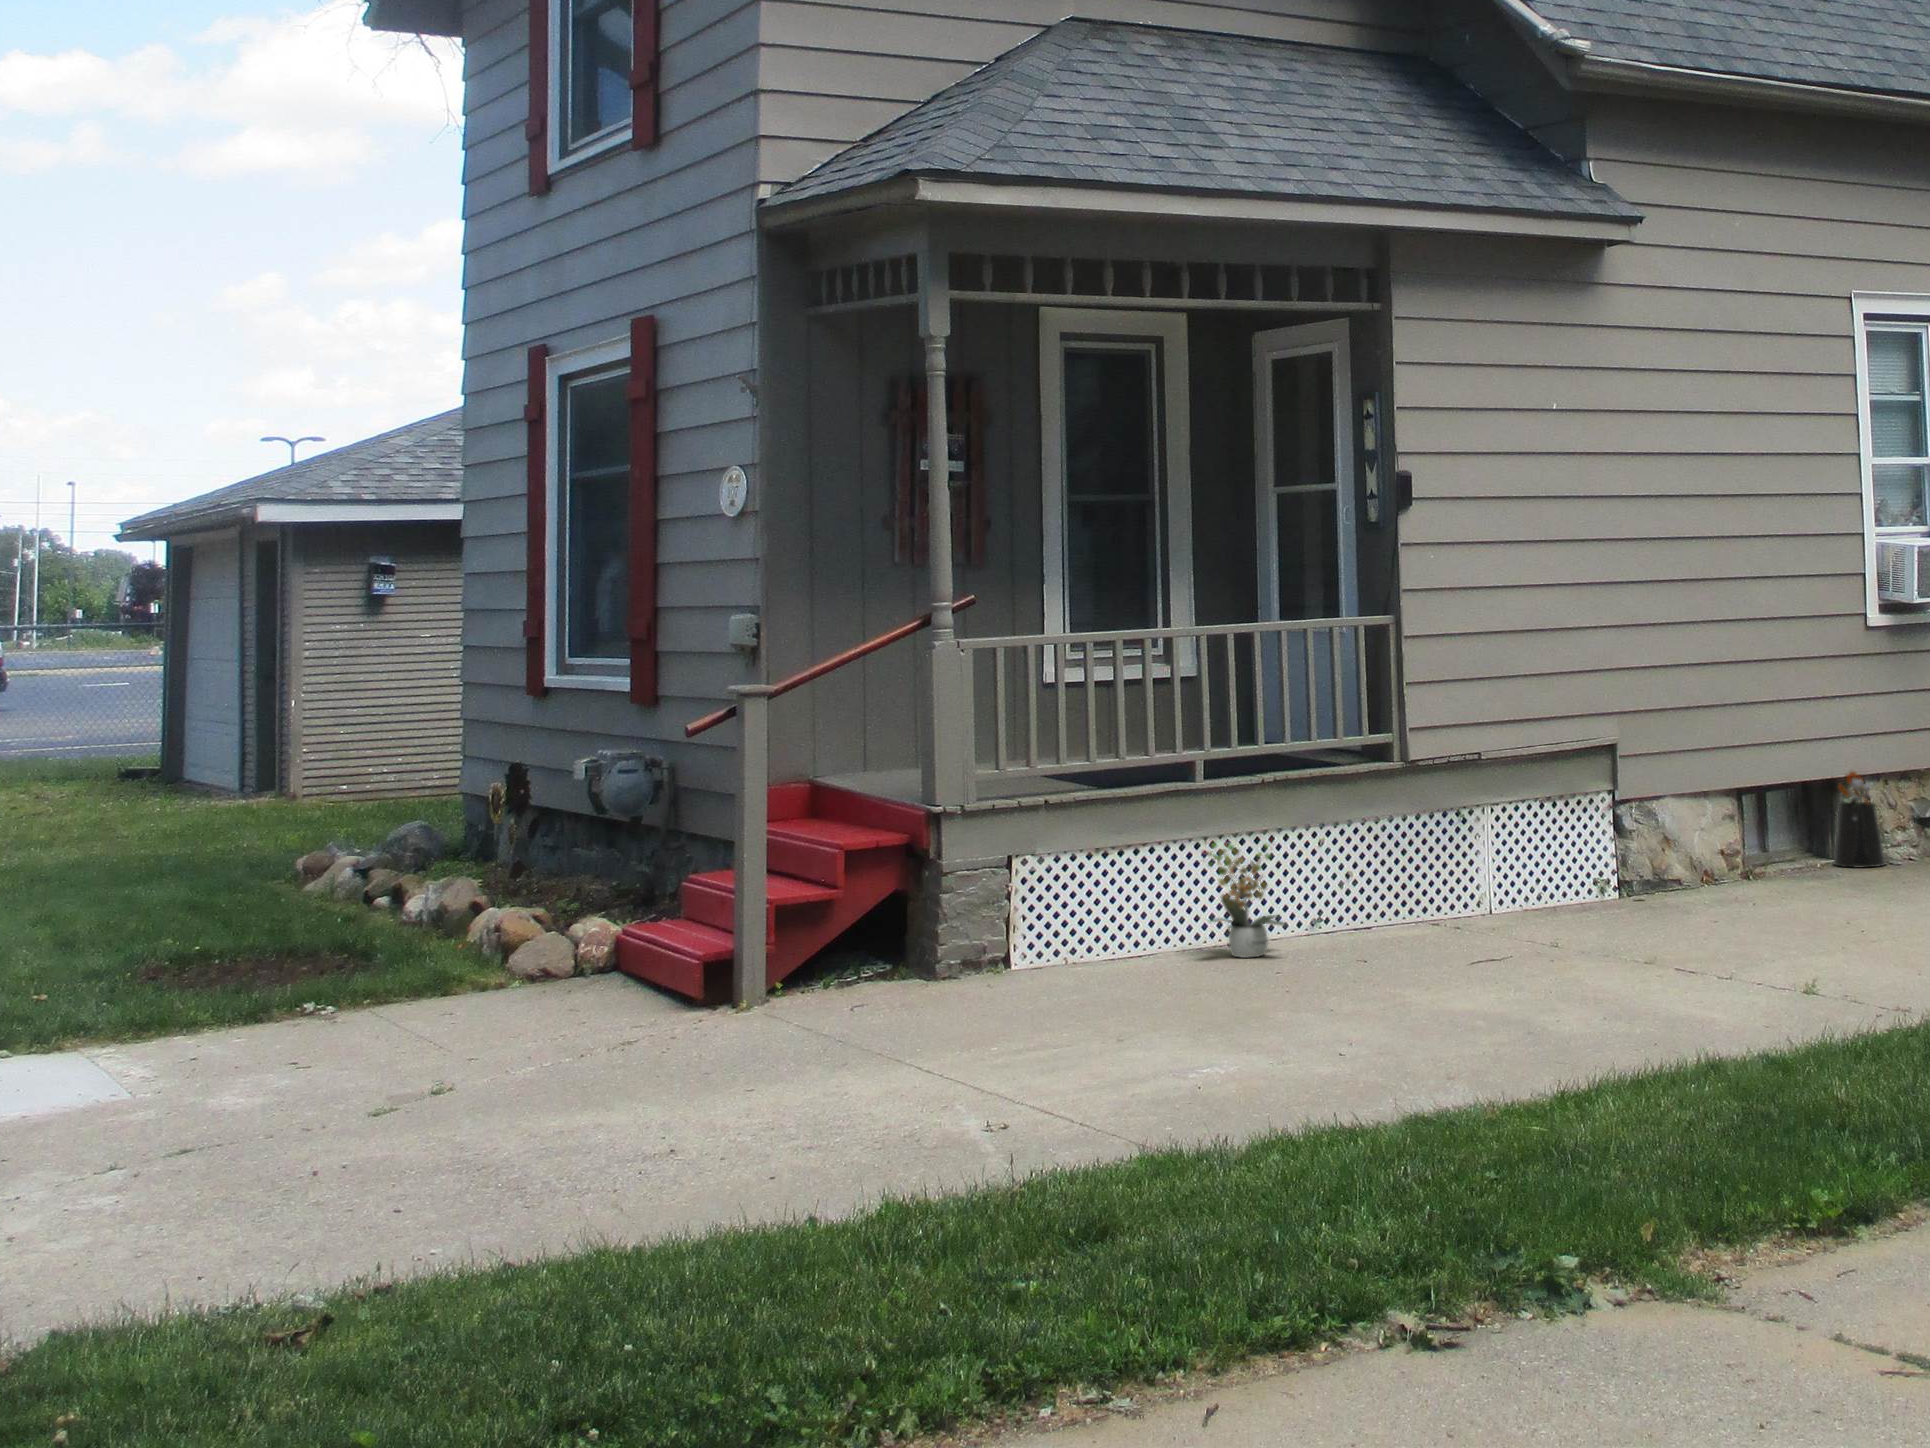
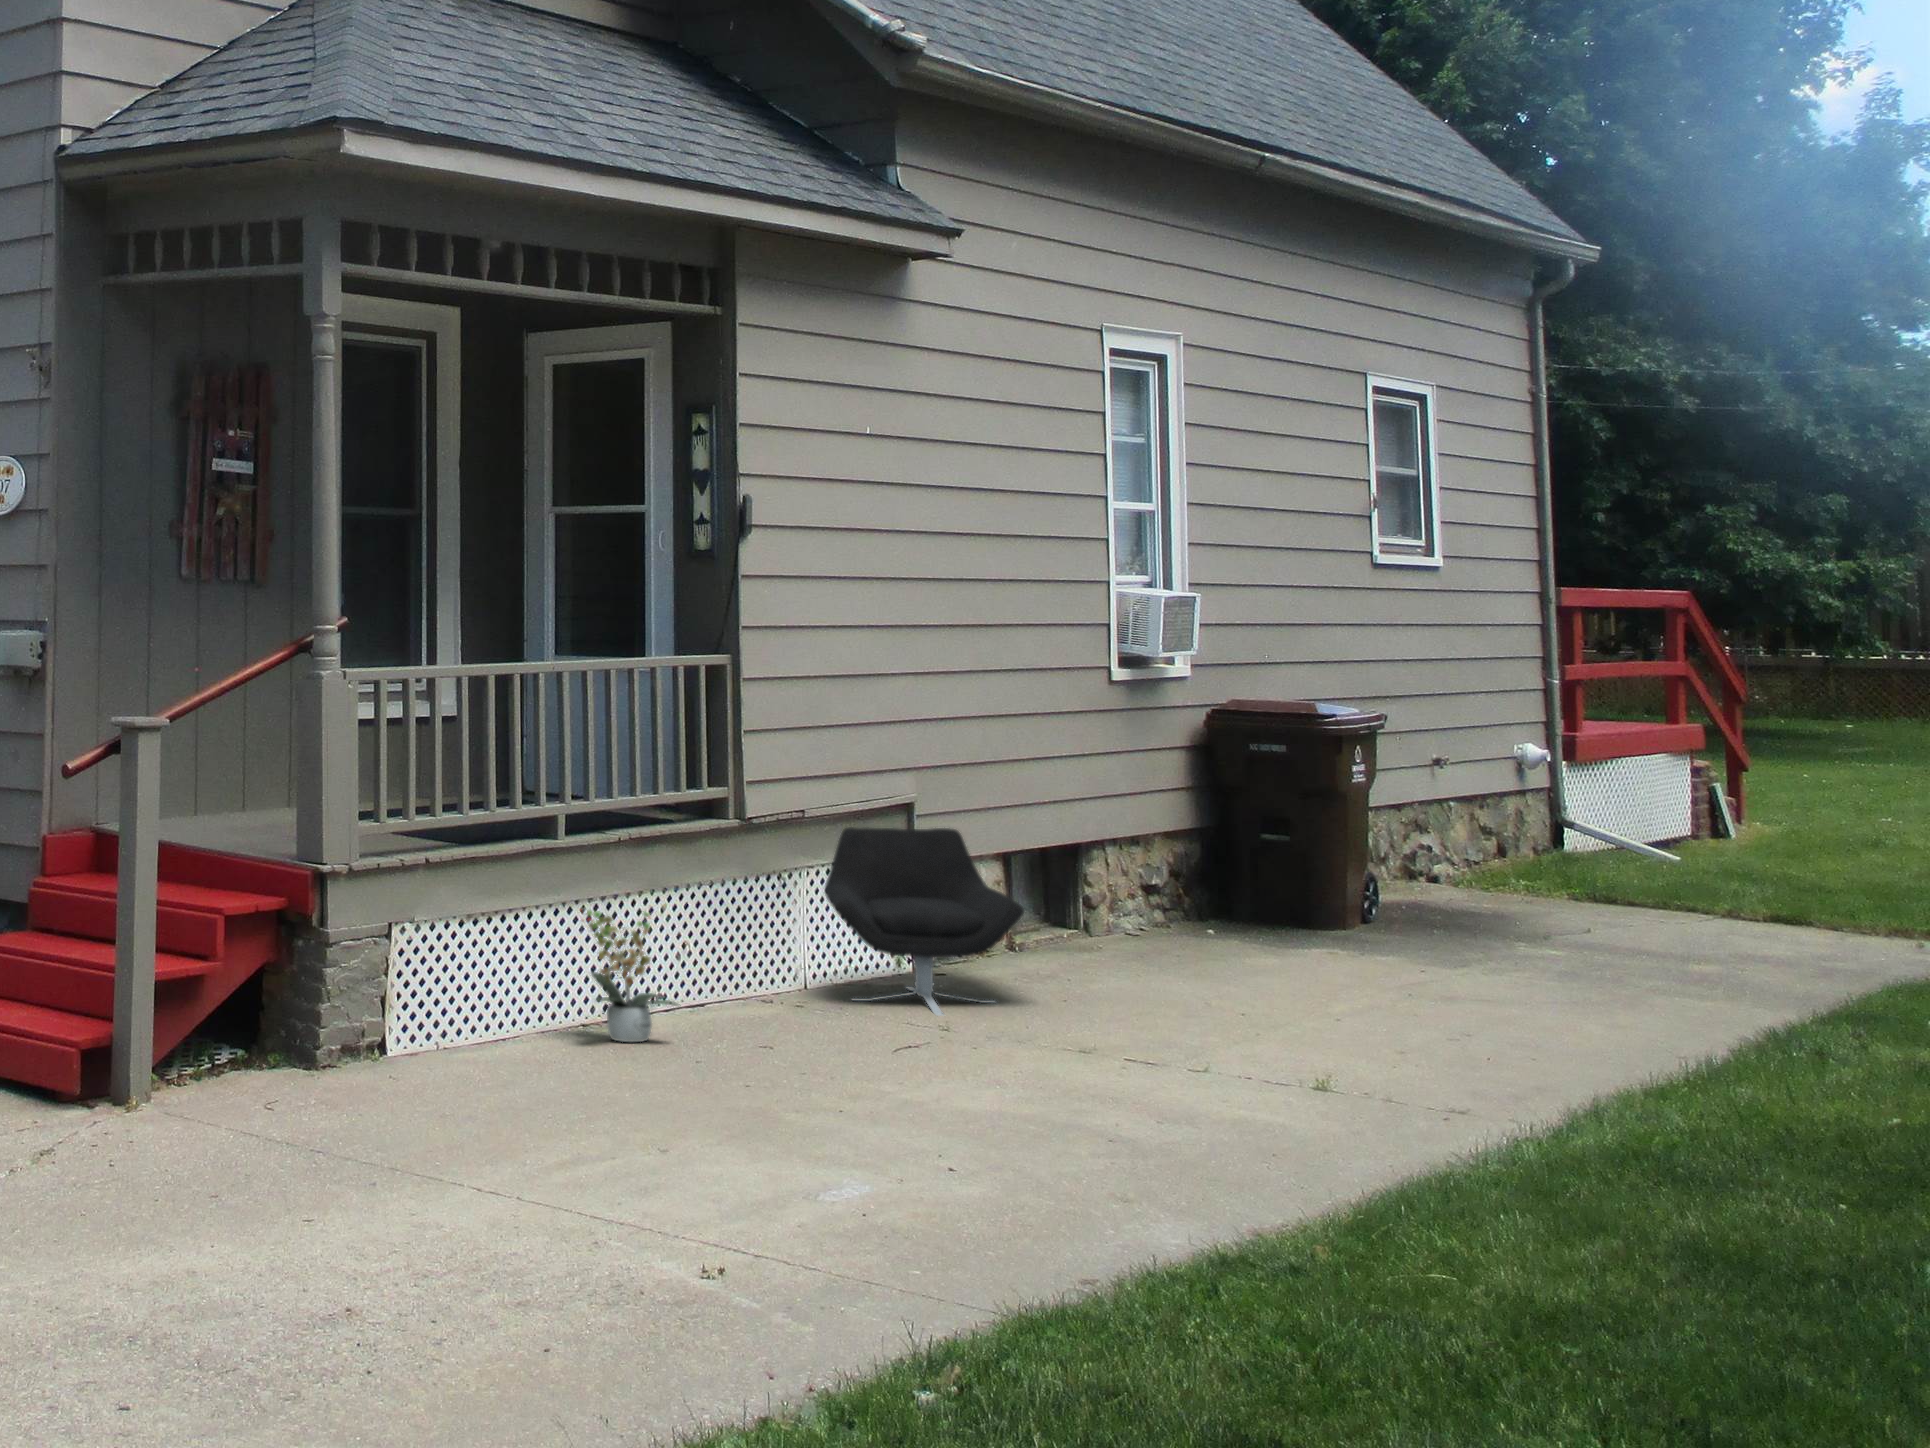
lounge chair: none [1479,767,1649,935] -> present [824,827,1024,1016]
watering can: present [1832,772,1886,868] -> none [1081,833,1140,939]

